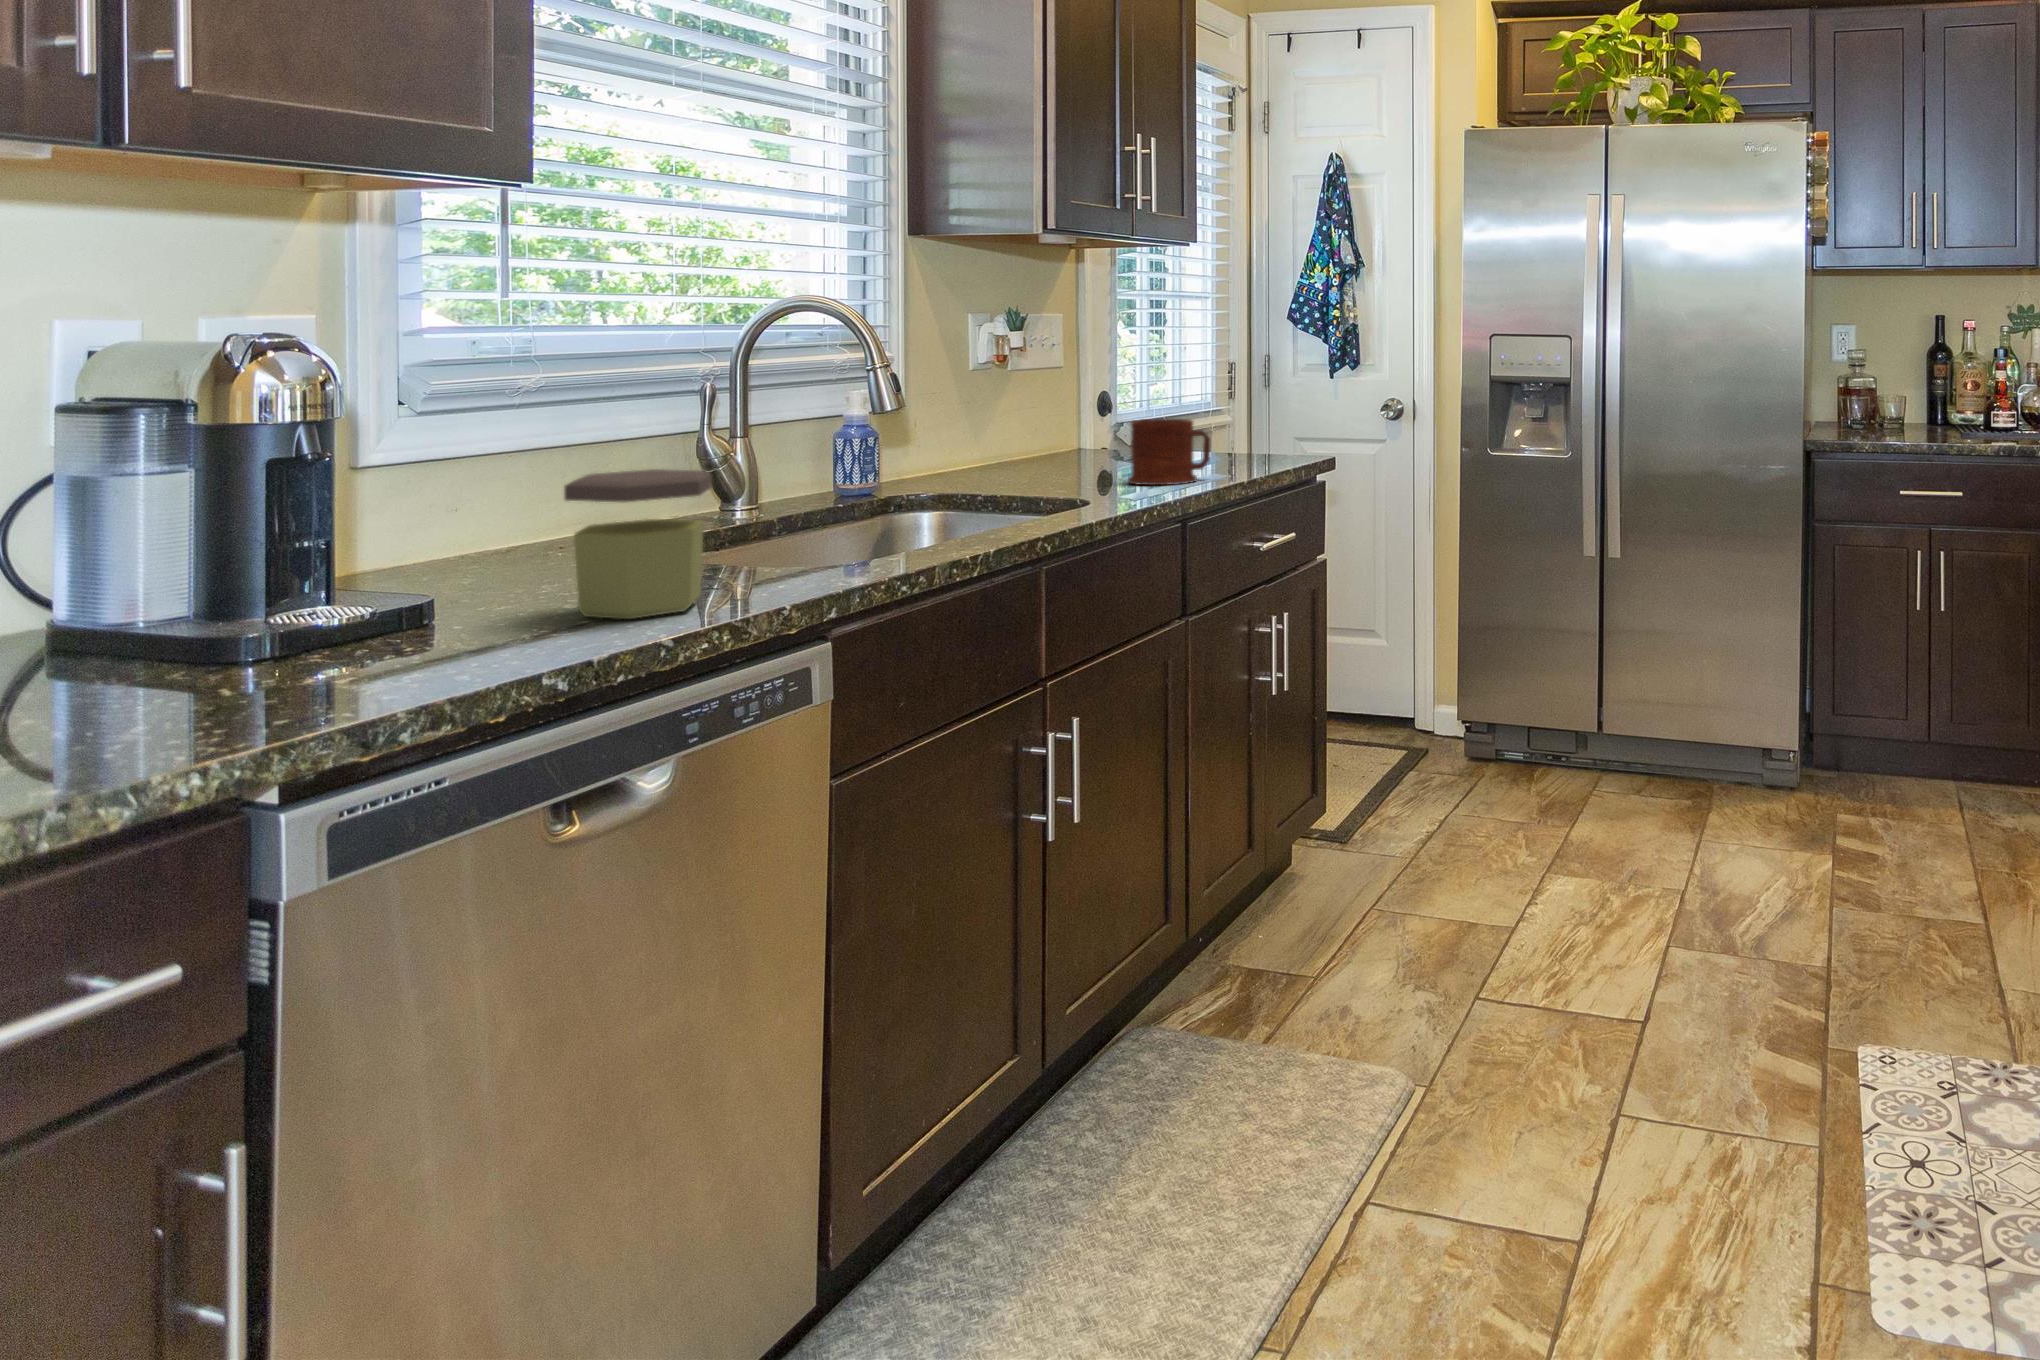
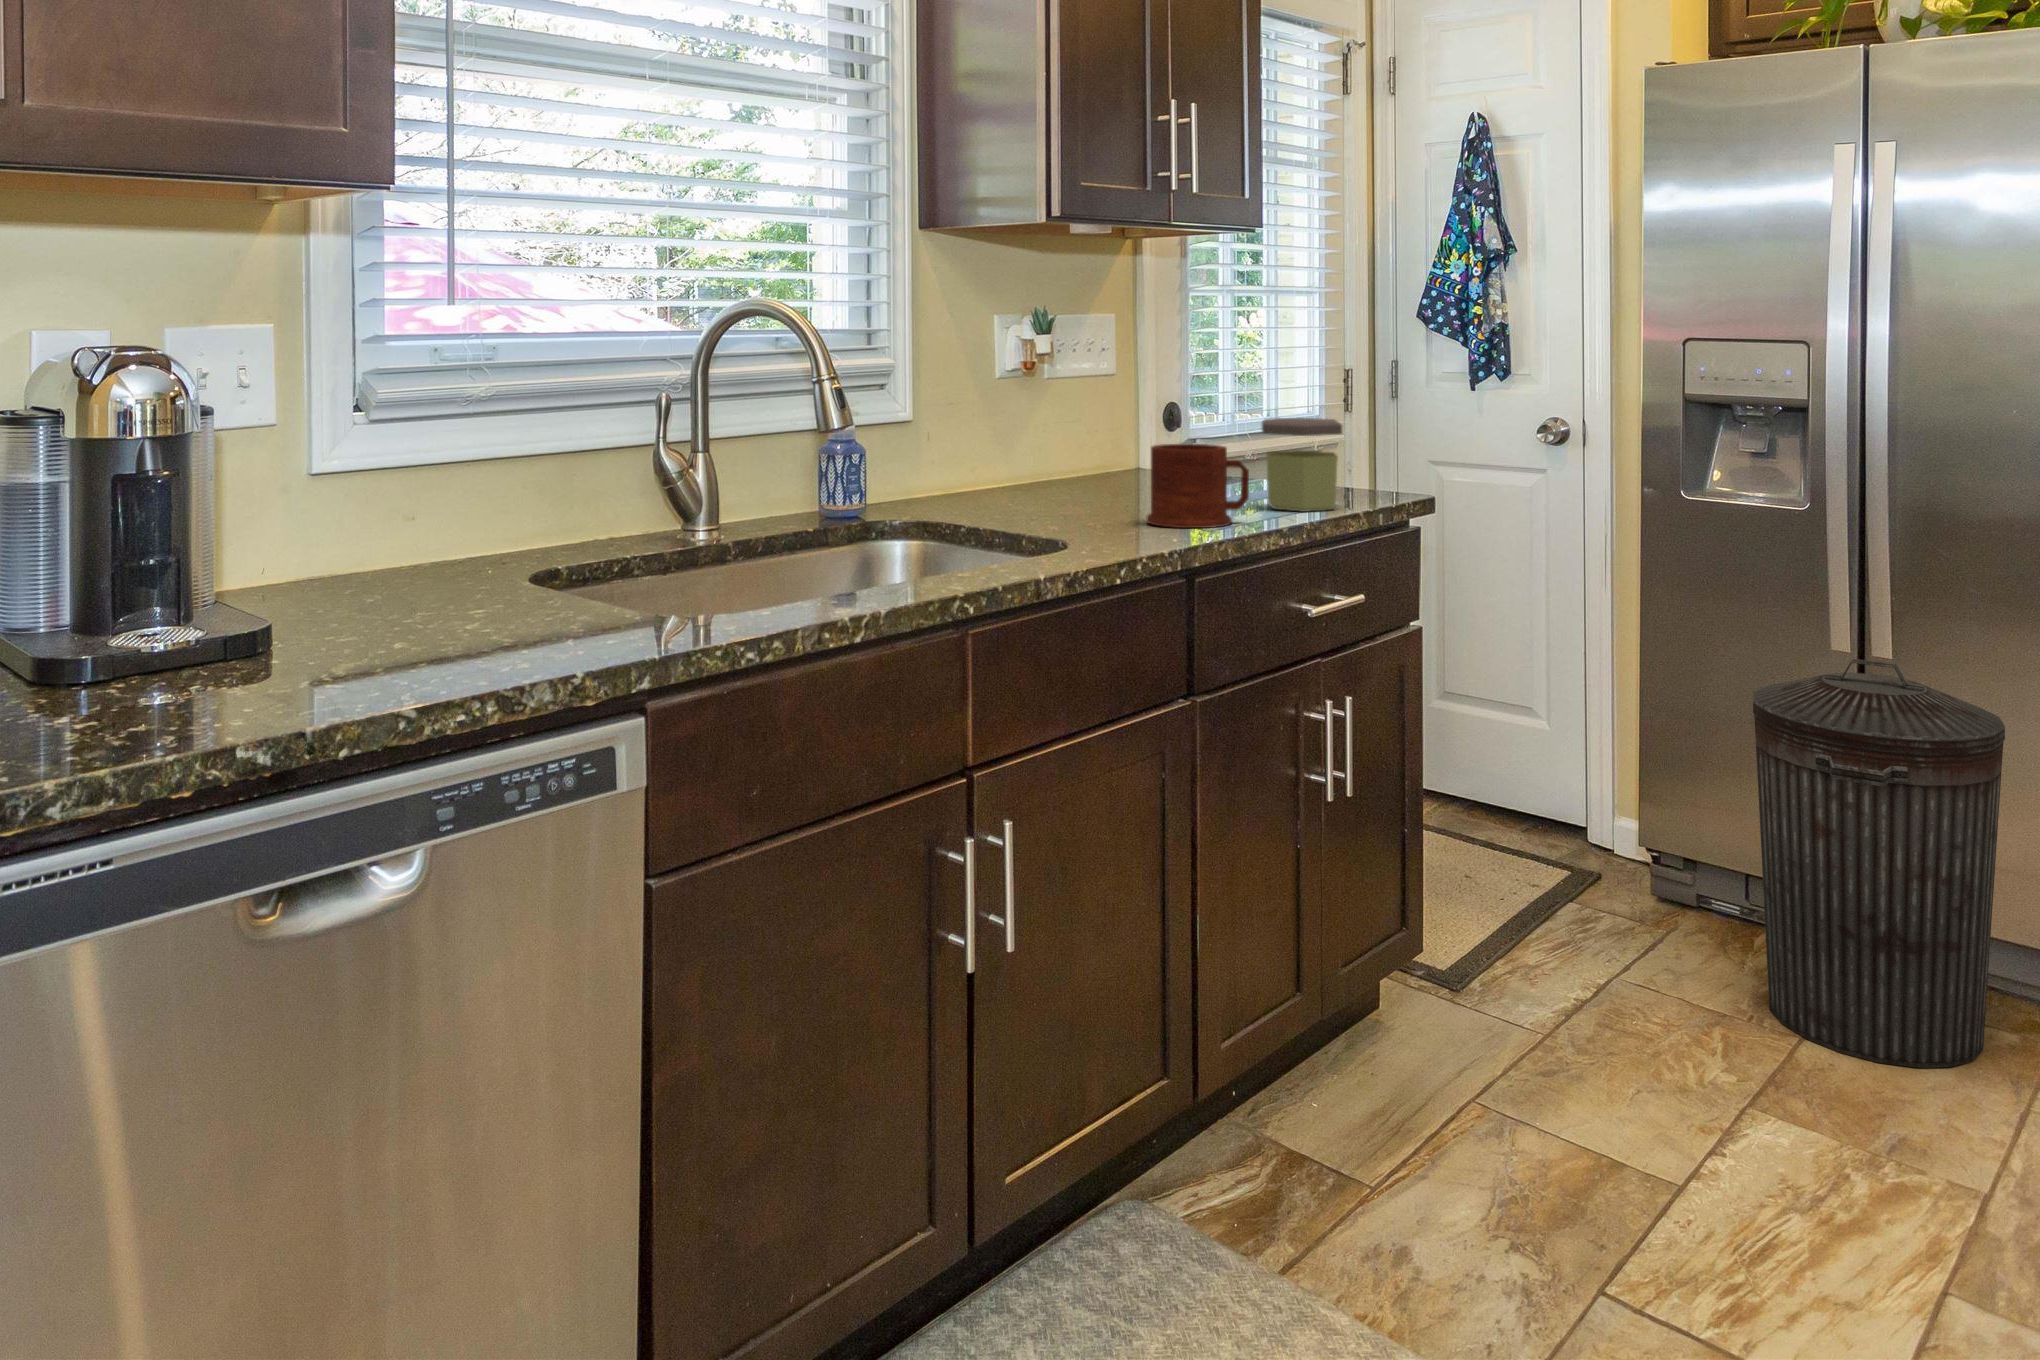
jar: present [564,469,712,619] -> present [1262,418,1342,512]
trash can: none [1538,557,1688,831] -> present [1753,659,2005,1068]

